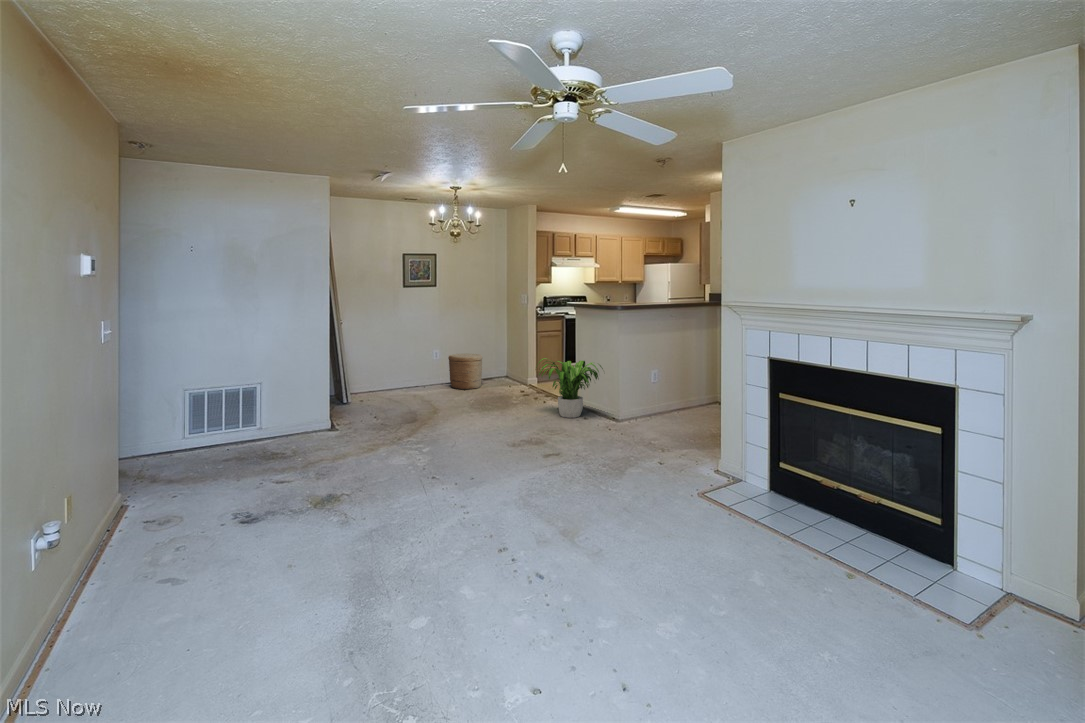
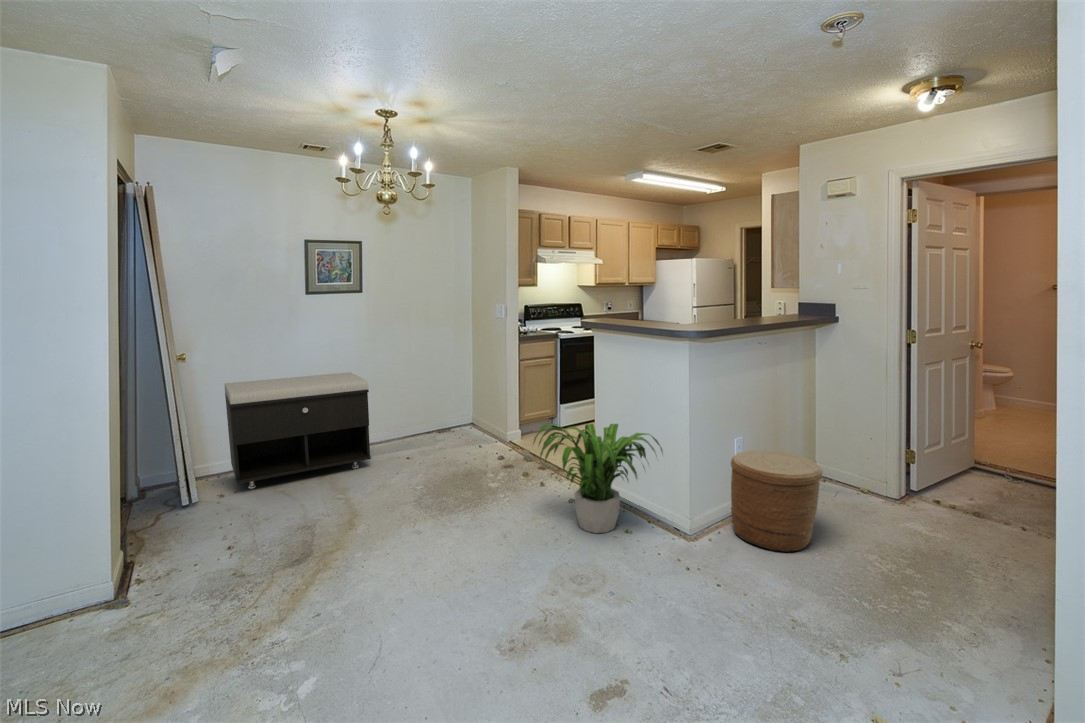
storage bench: none [359,337,442,400] -> present [224,372,371,489]
woven basket: present [448,354,482,389] -> present [731,450,822,552]

